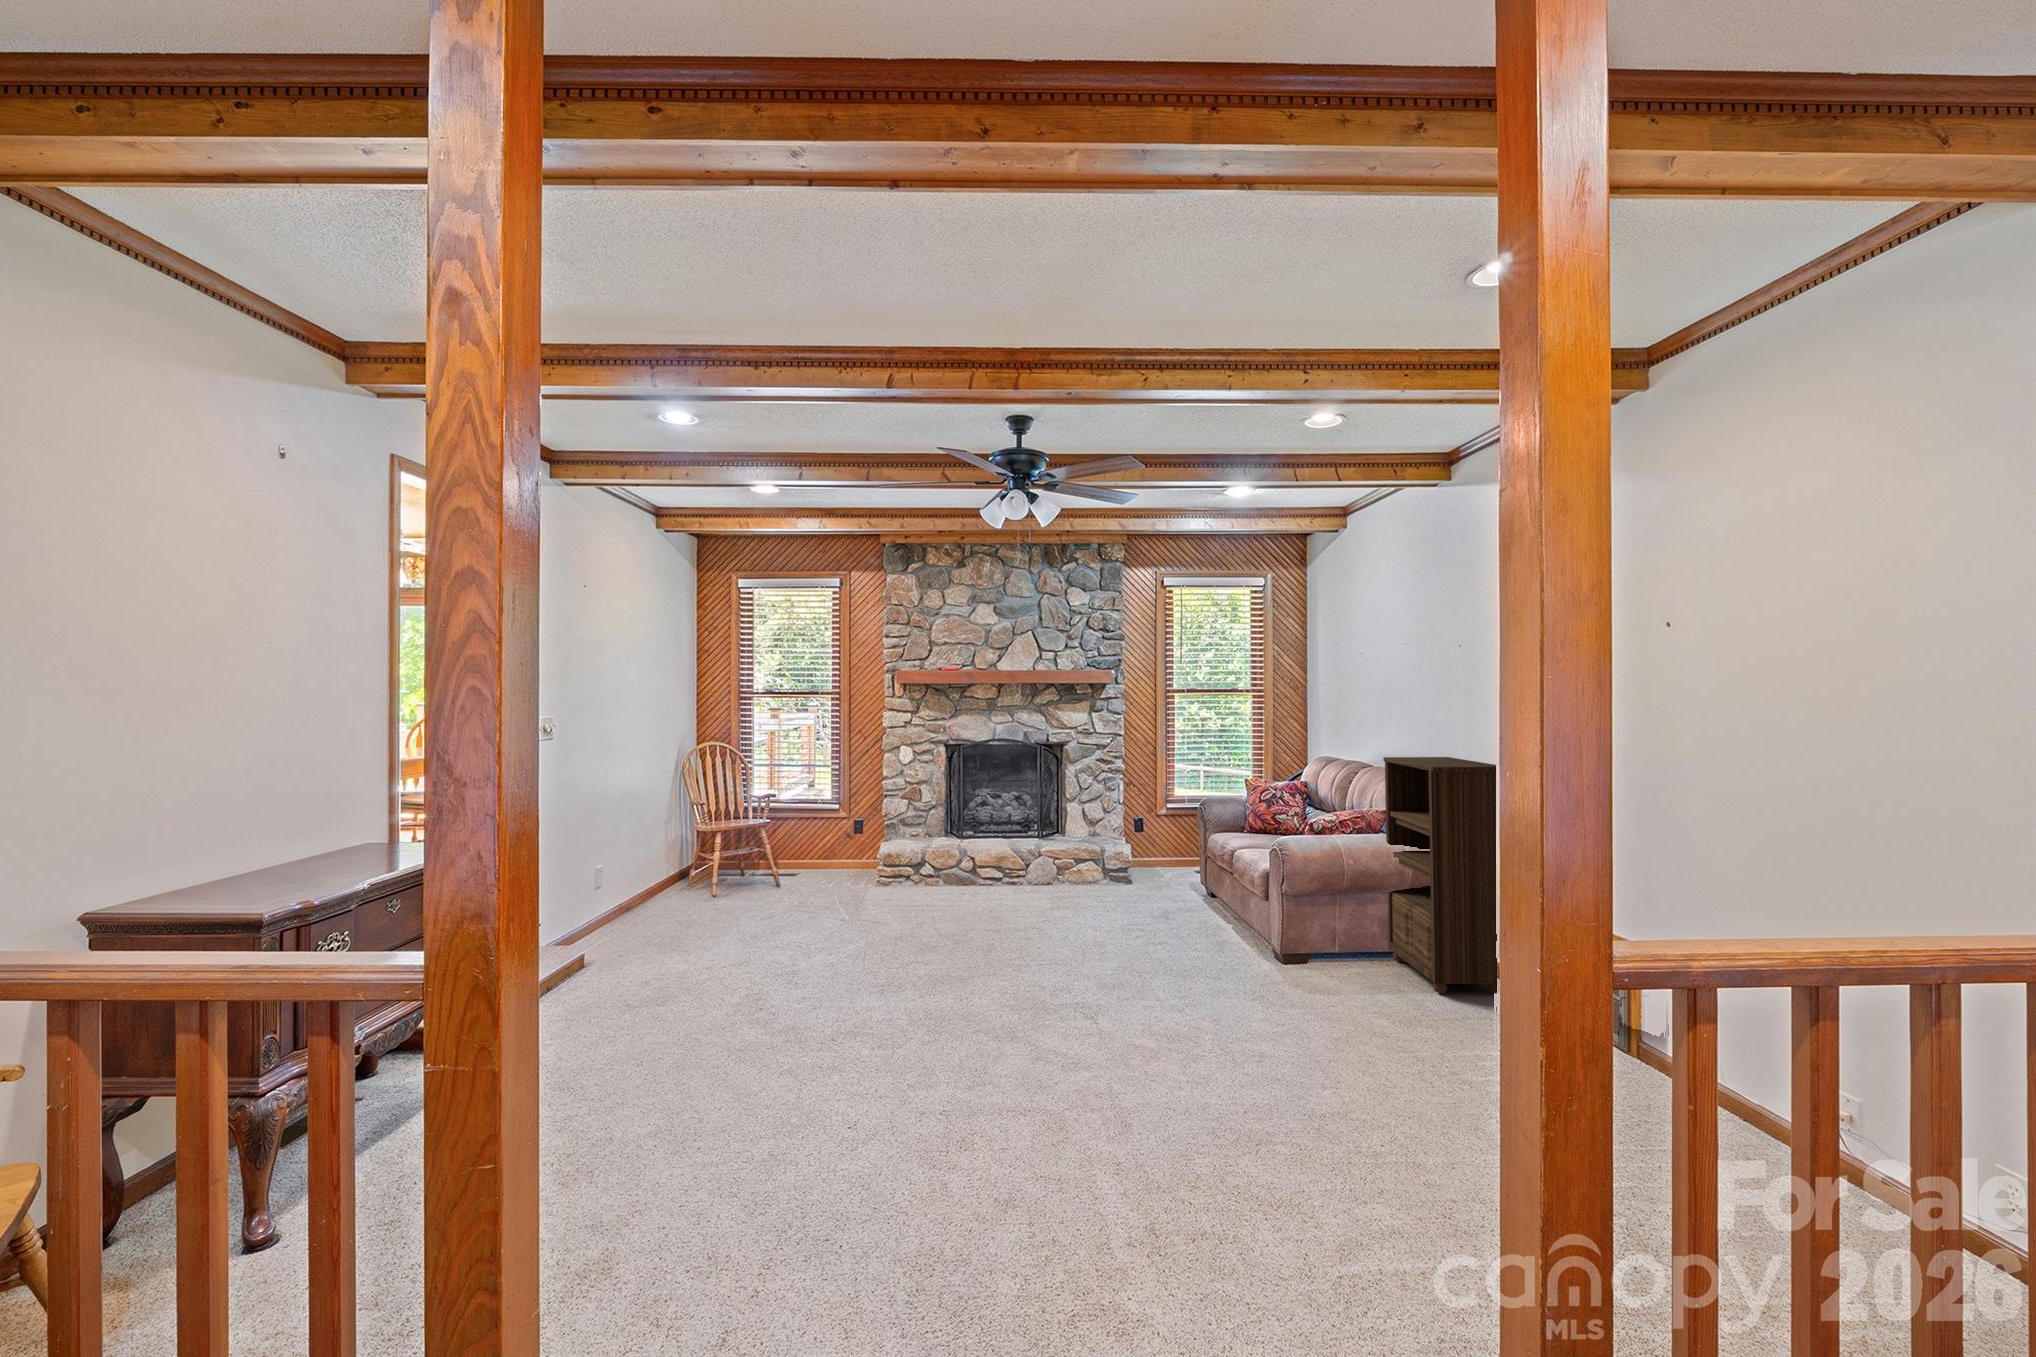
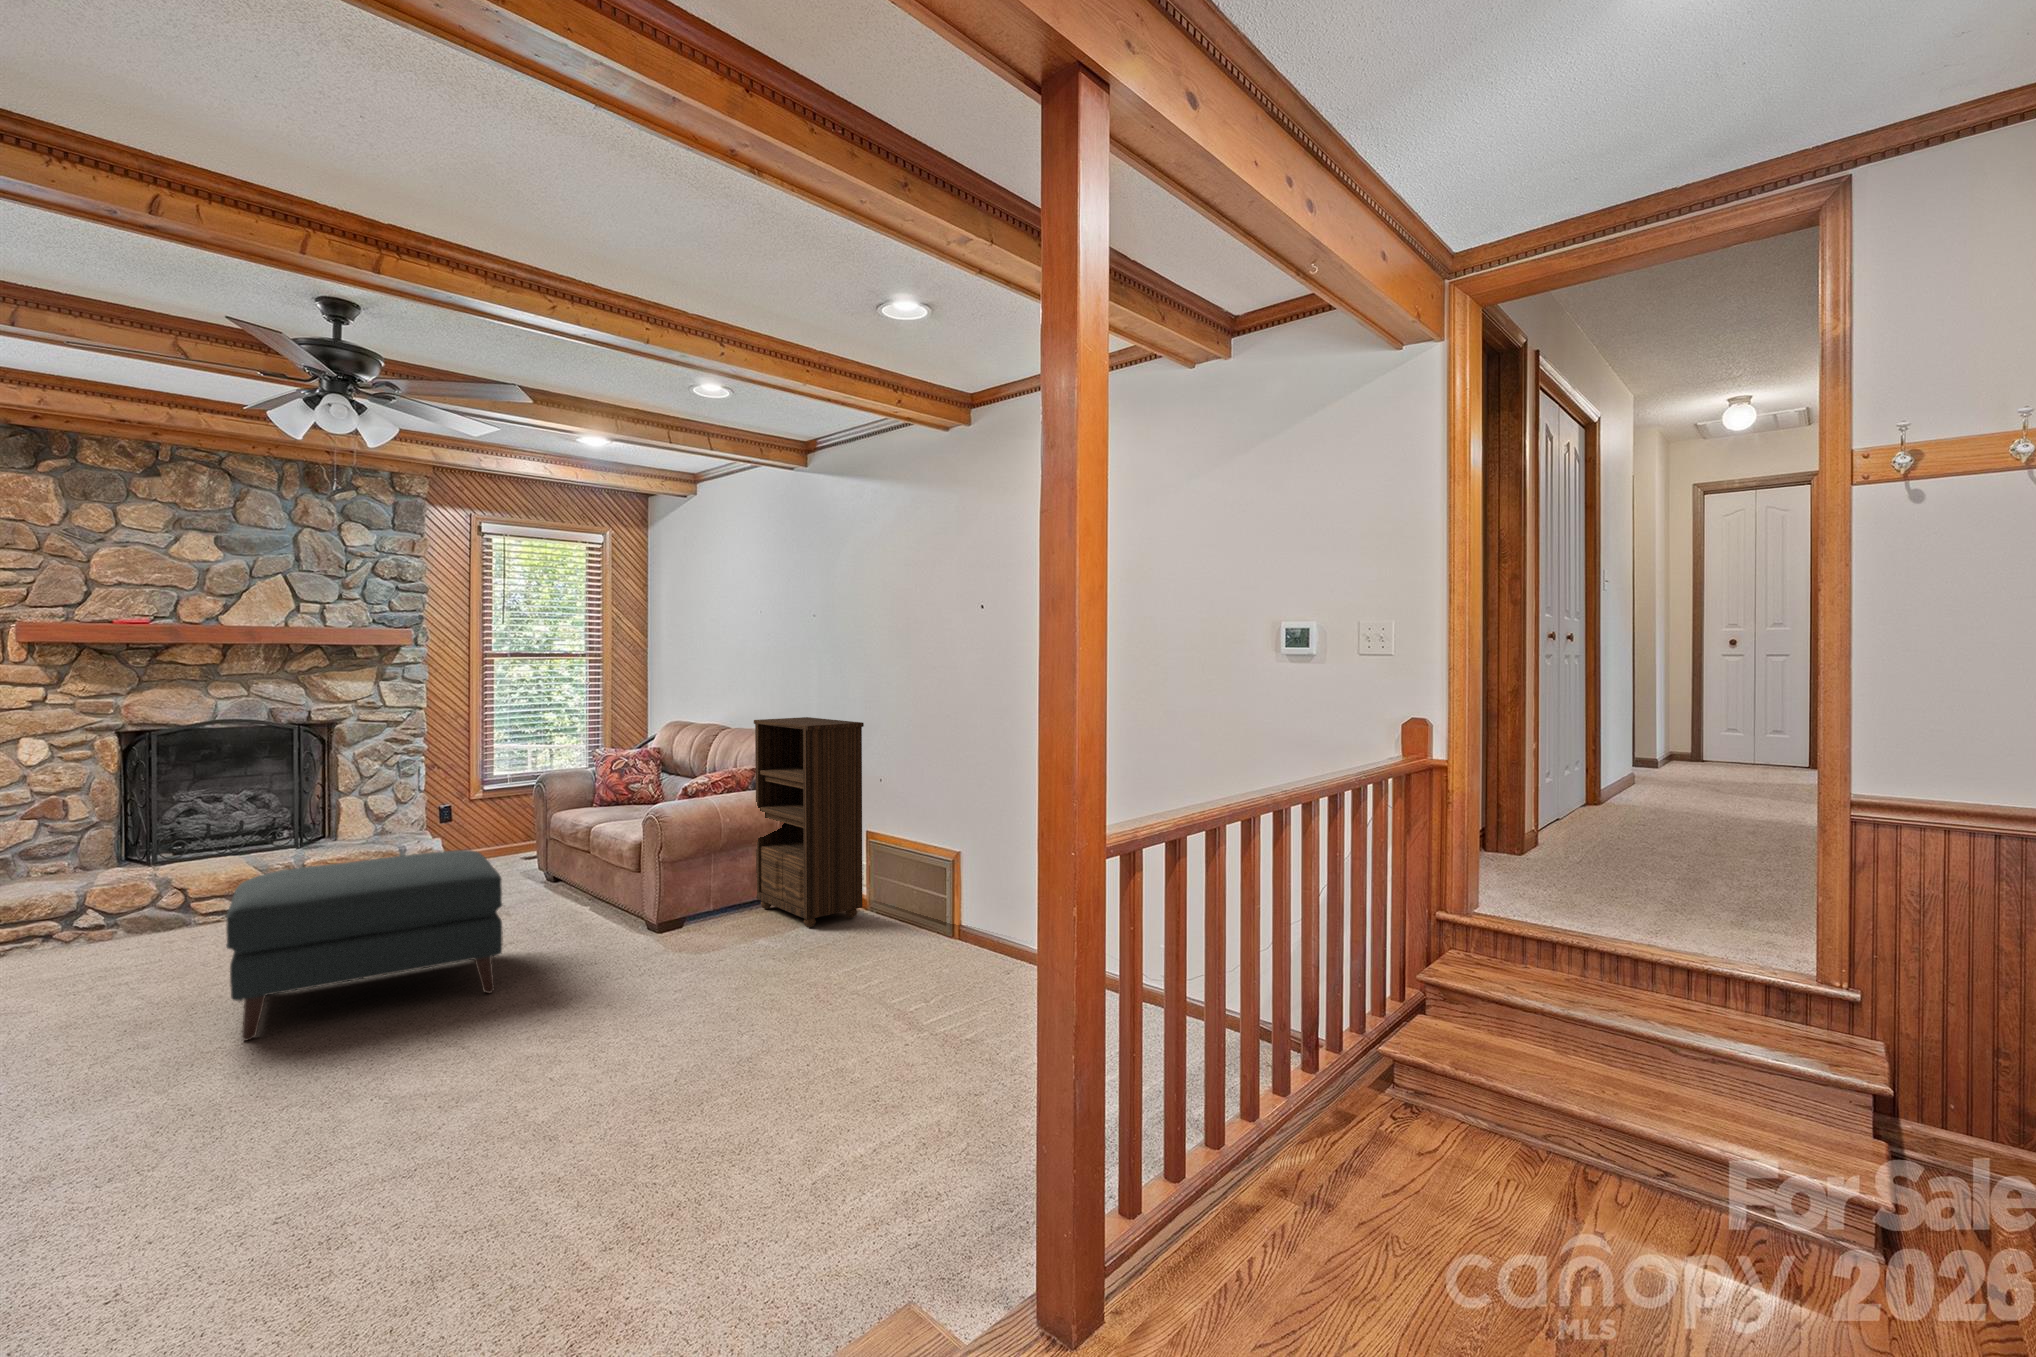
ottoman: none [954,855,1133,986] -> present [226,850,502,1040]

